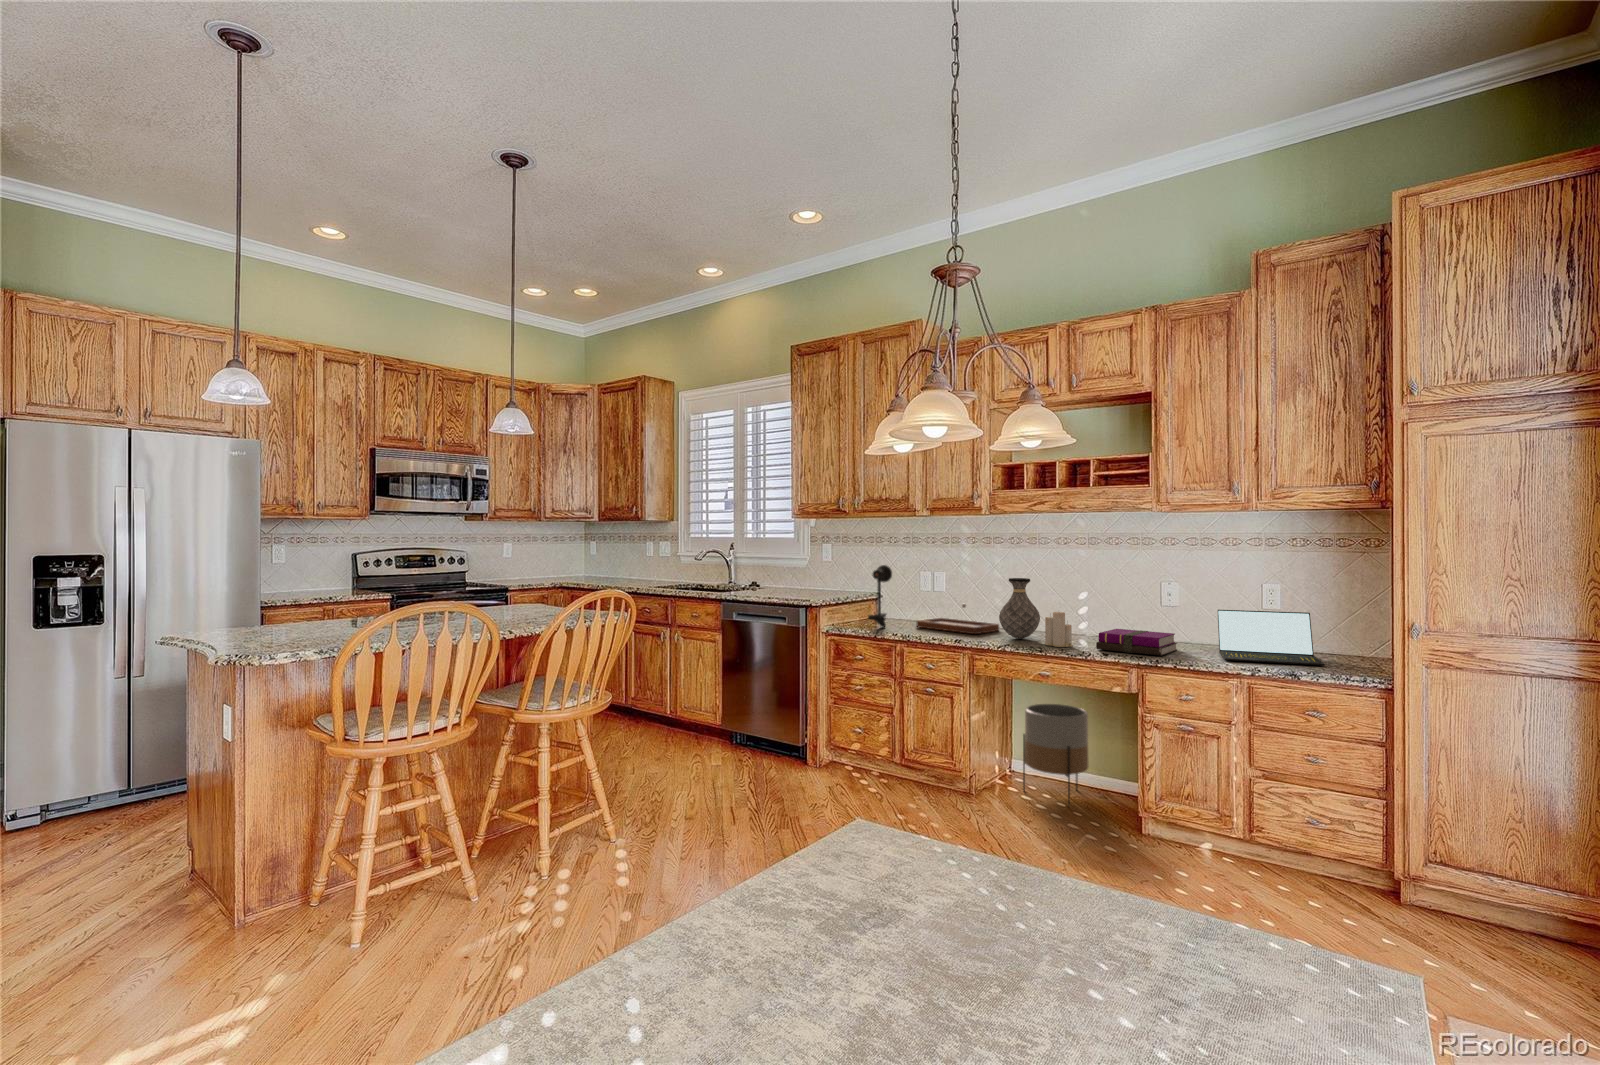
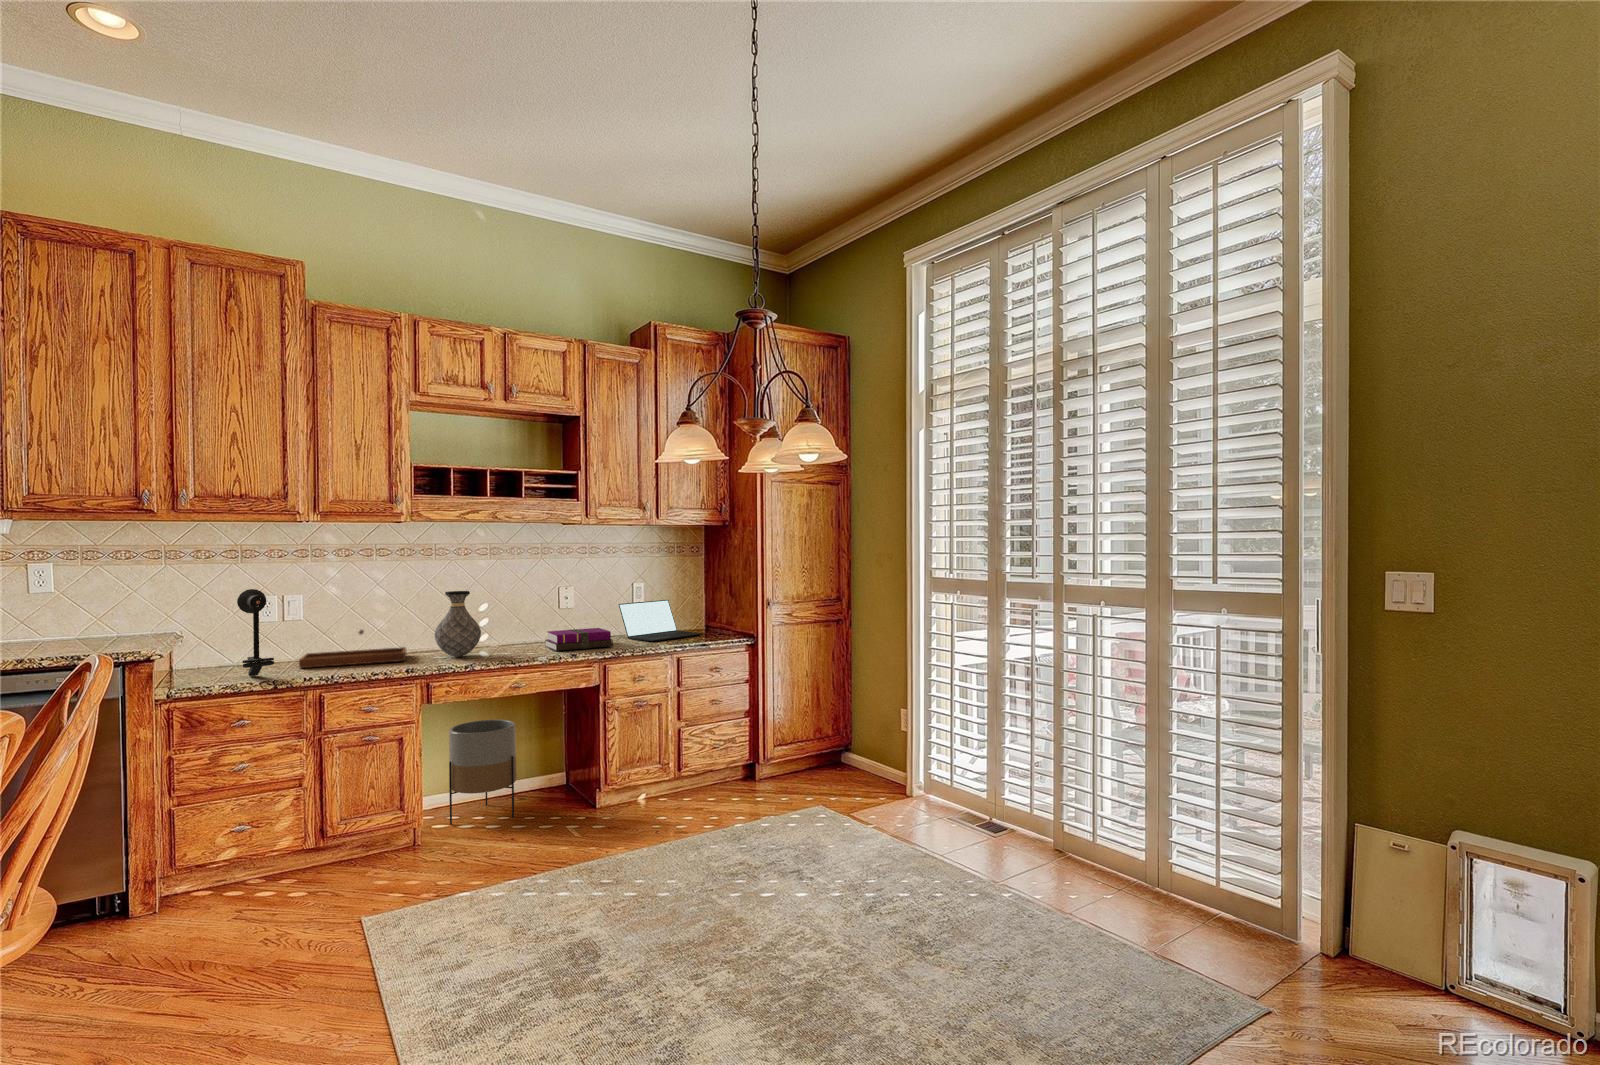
candle: present [1045,612,1072,647] -> none [500,616,529,656]

